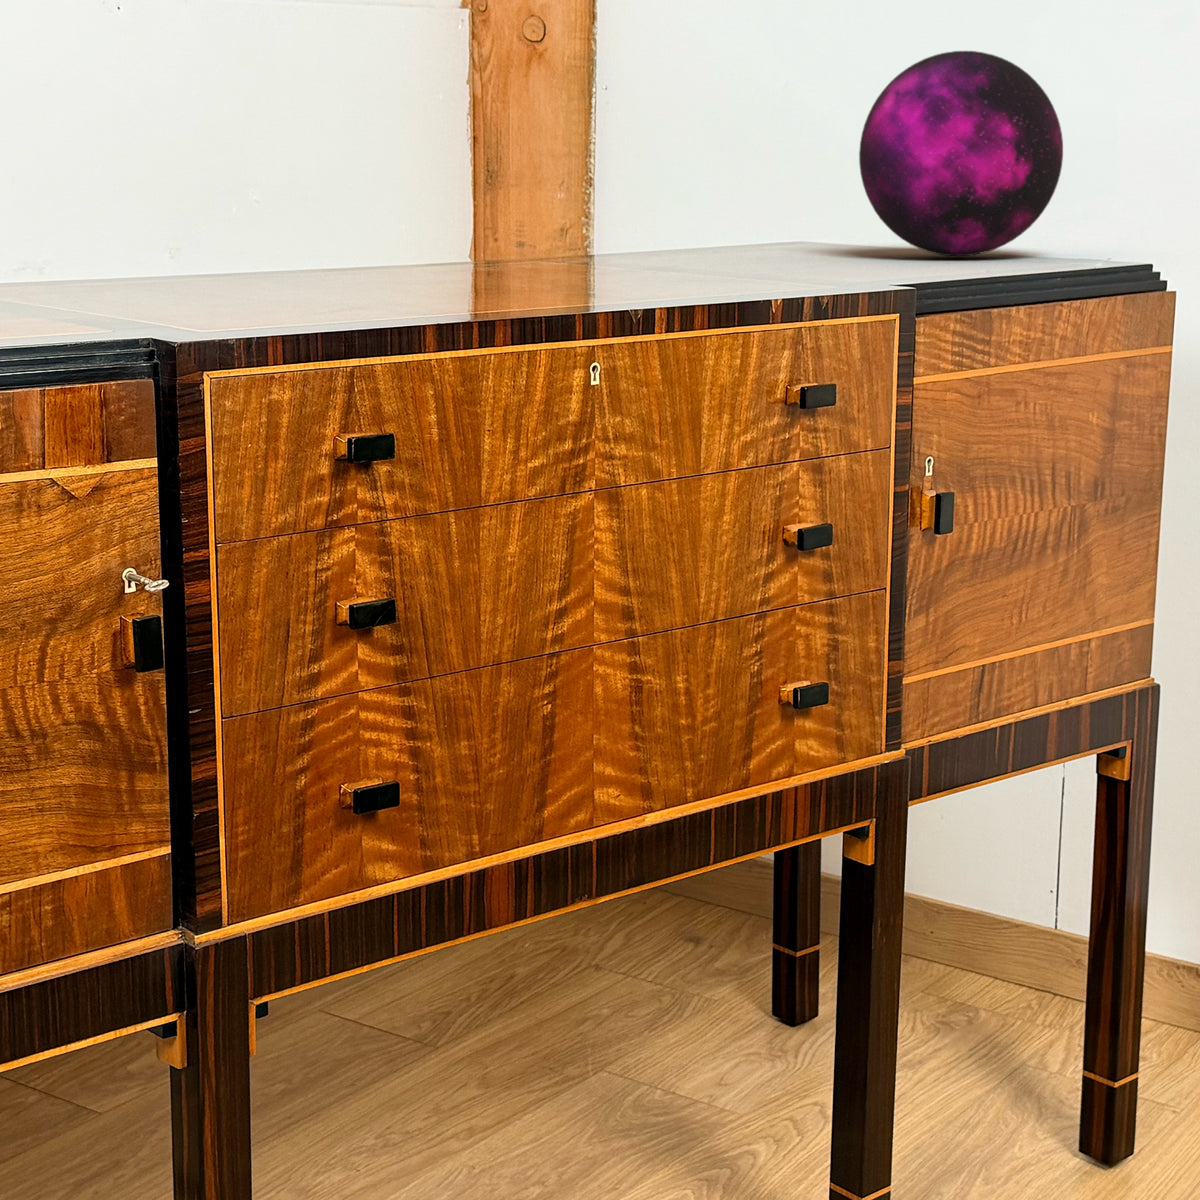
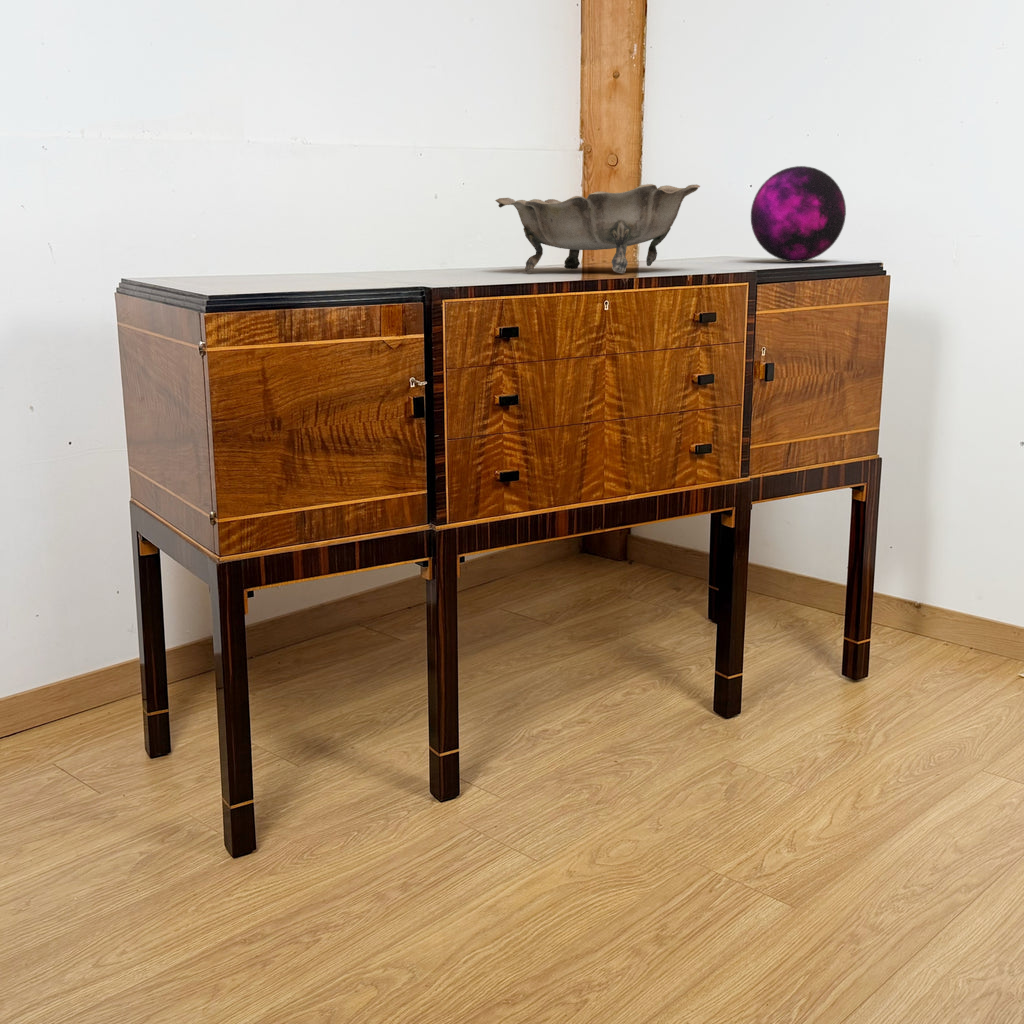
decorative bowl: none [308,88,791,294] -> present [495,184,700,273]

